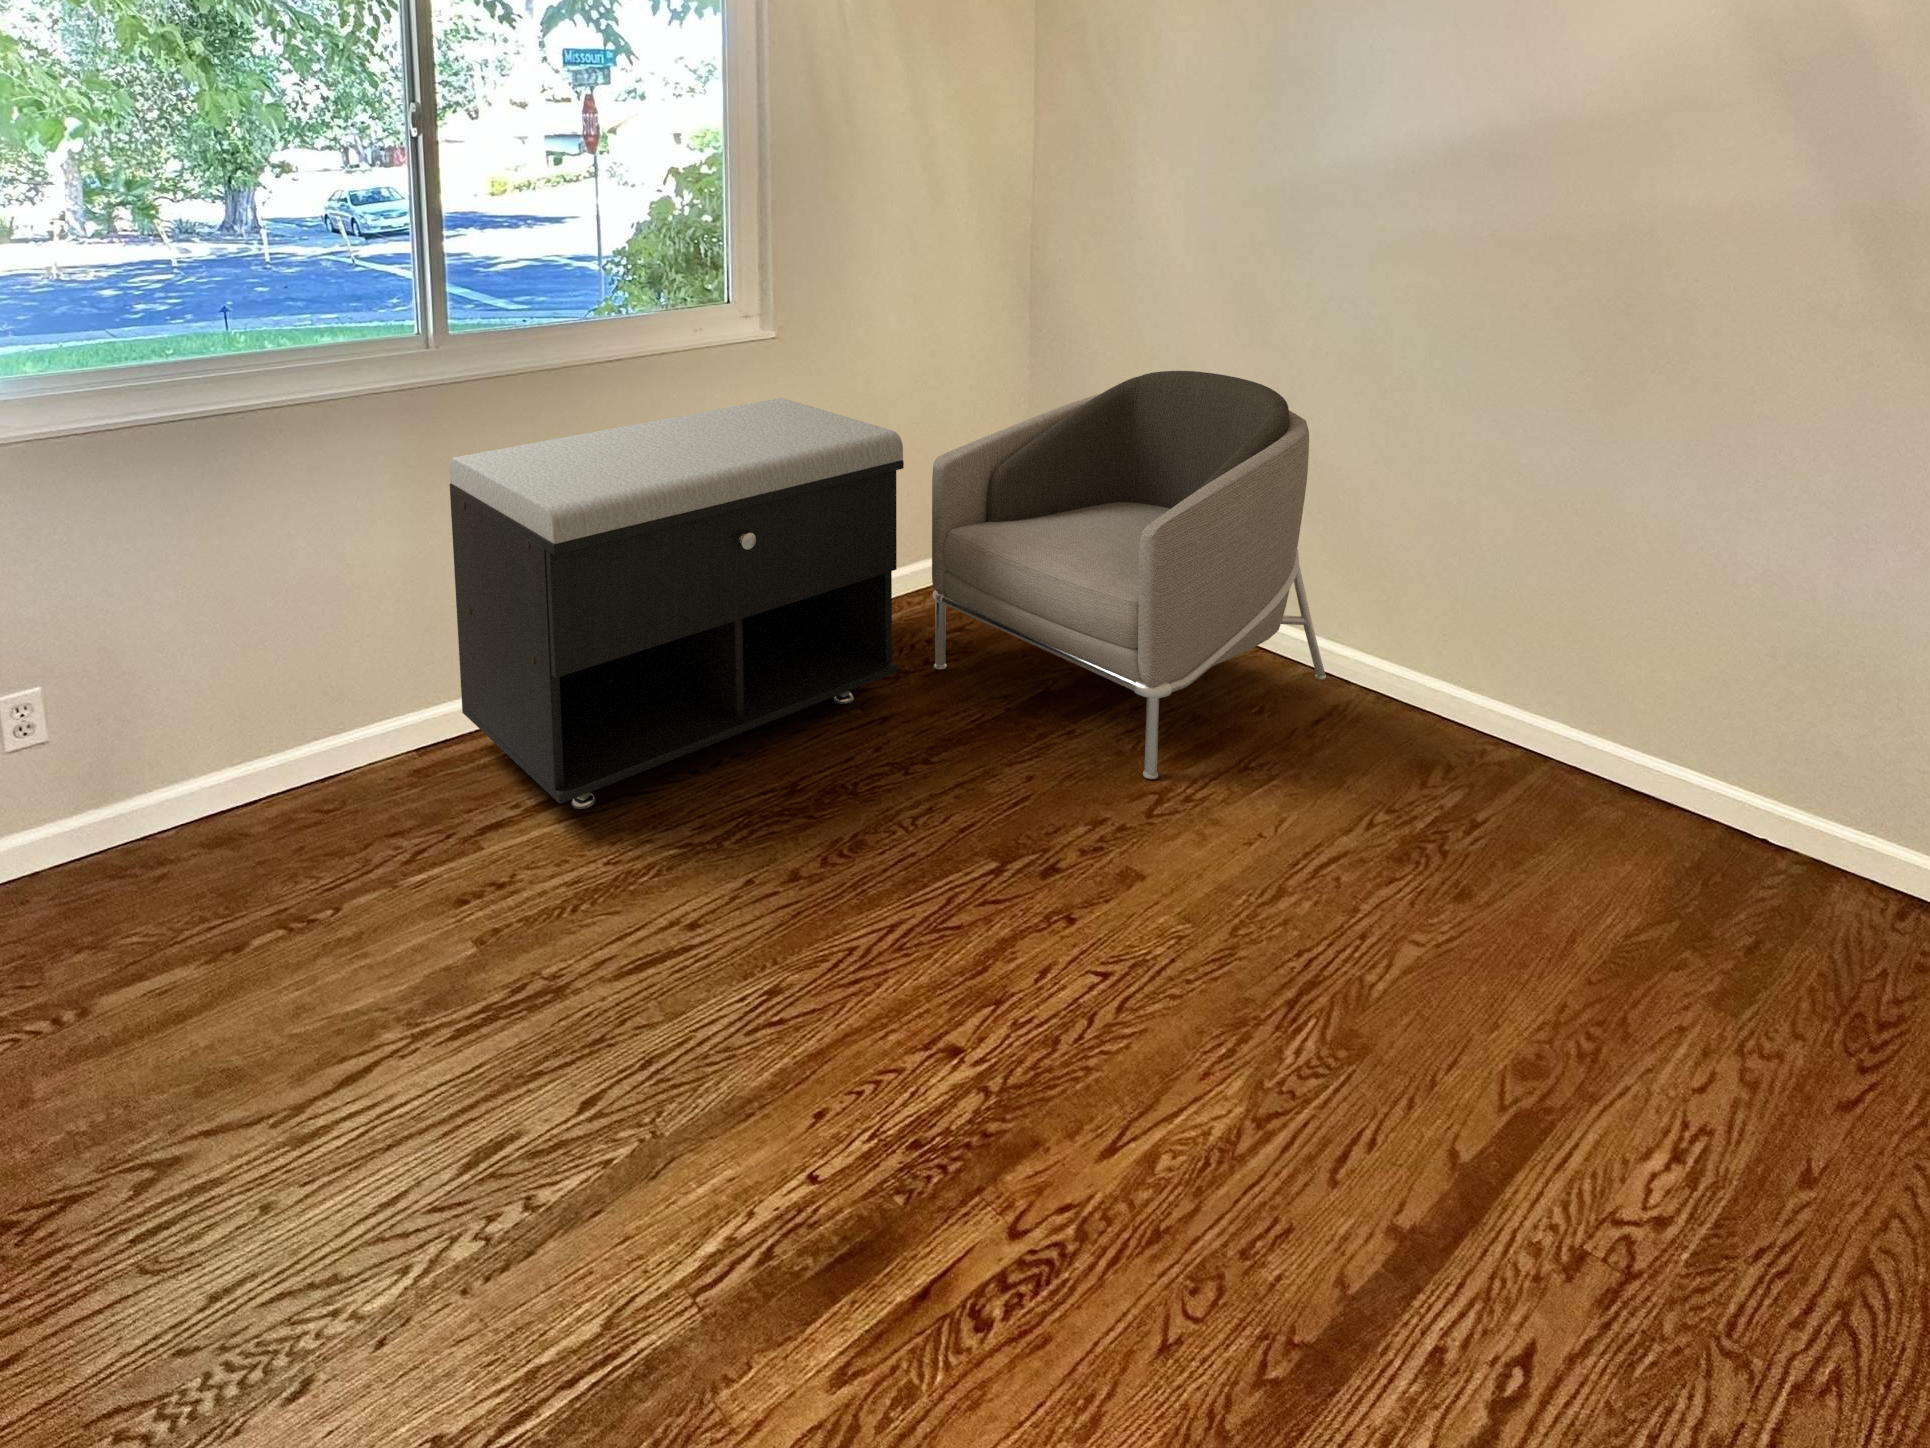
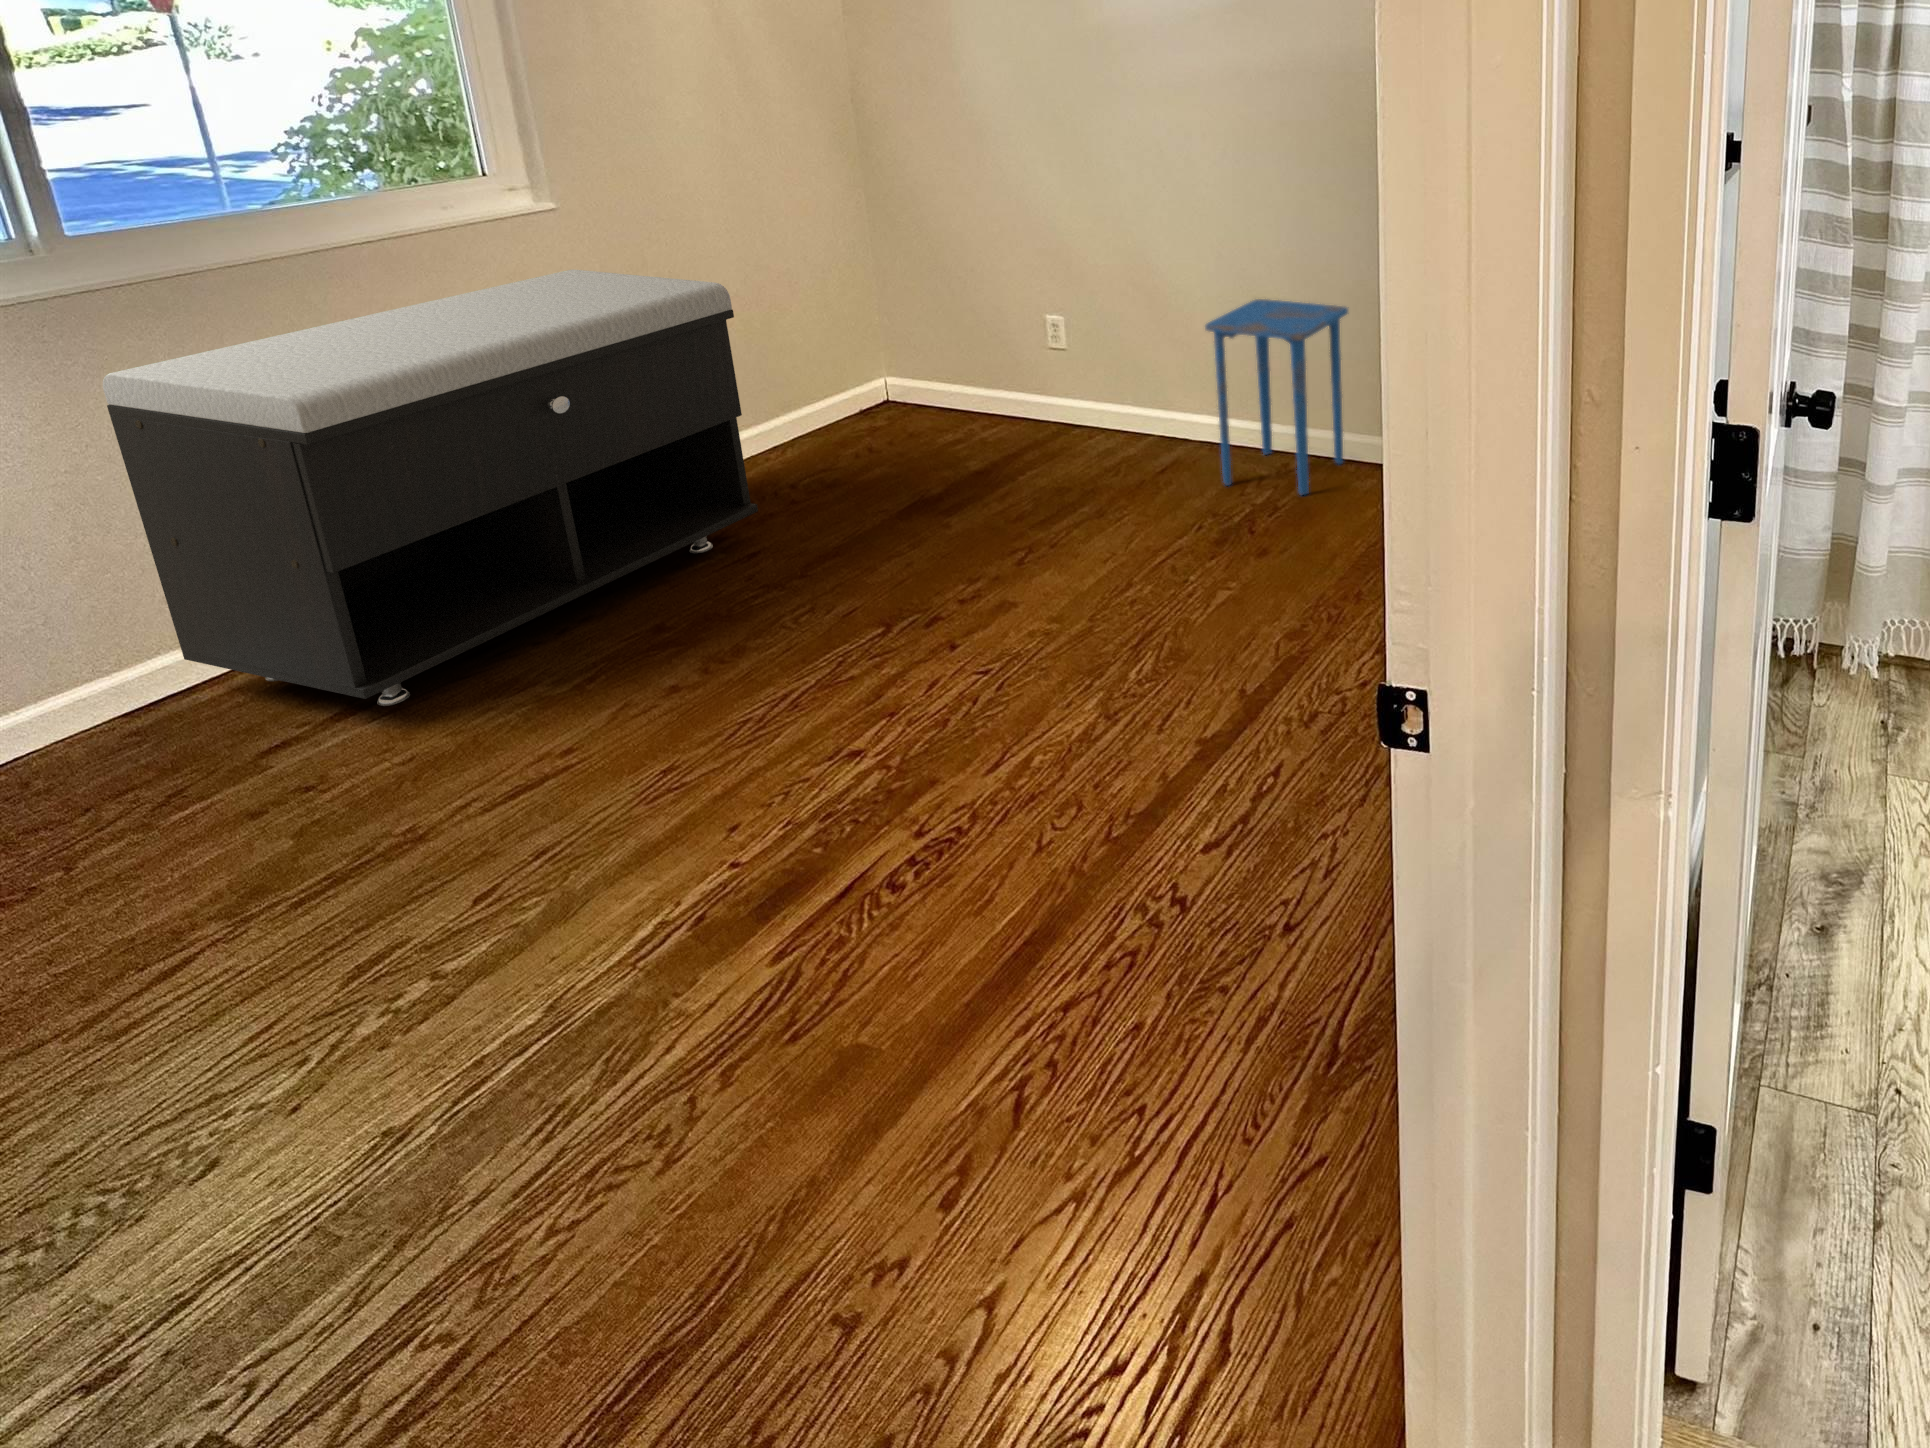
armchair: present [932,371,1326,779] -> none [768,203,1170,539]
side table: none [1399,527,1601,812] -> present [1205,299,1348,495]

